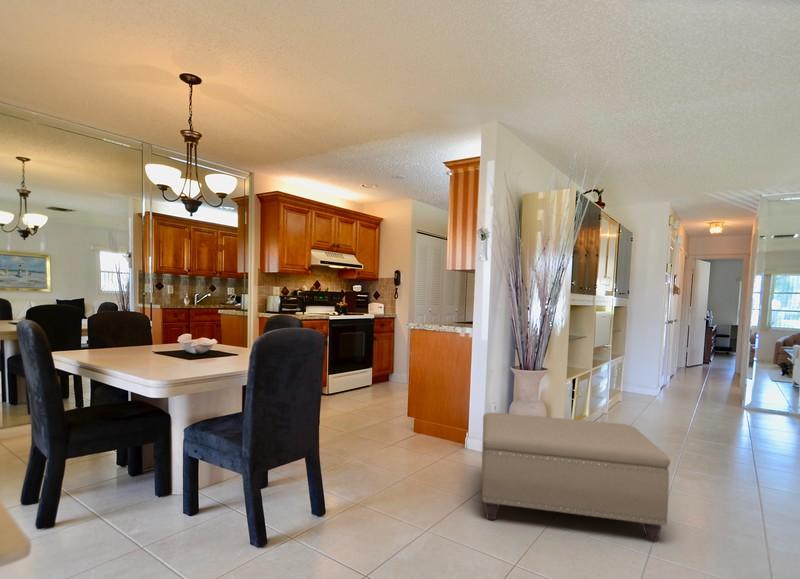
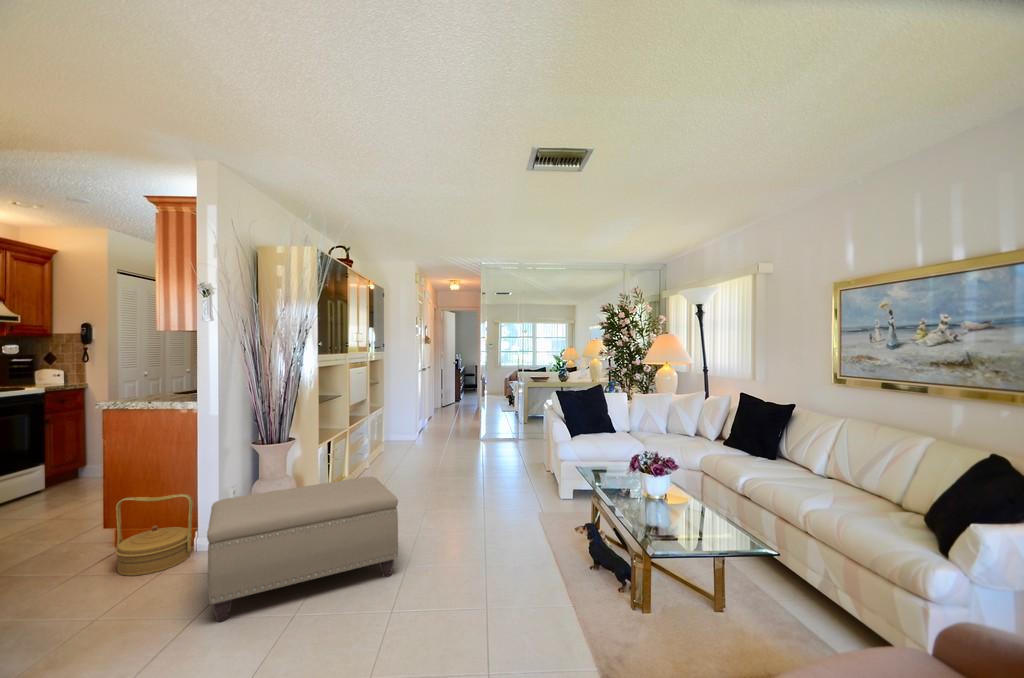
woven basket: none [416,394,467,458] -> present [115,494,193,576]

